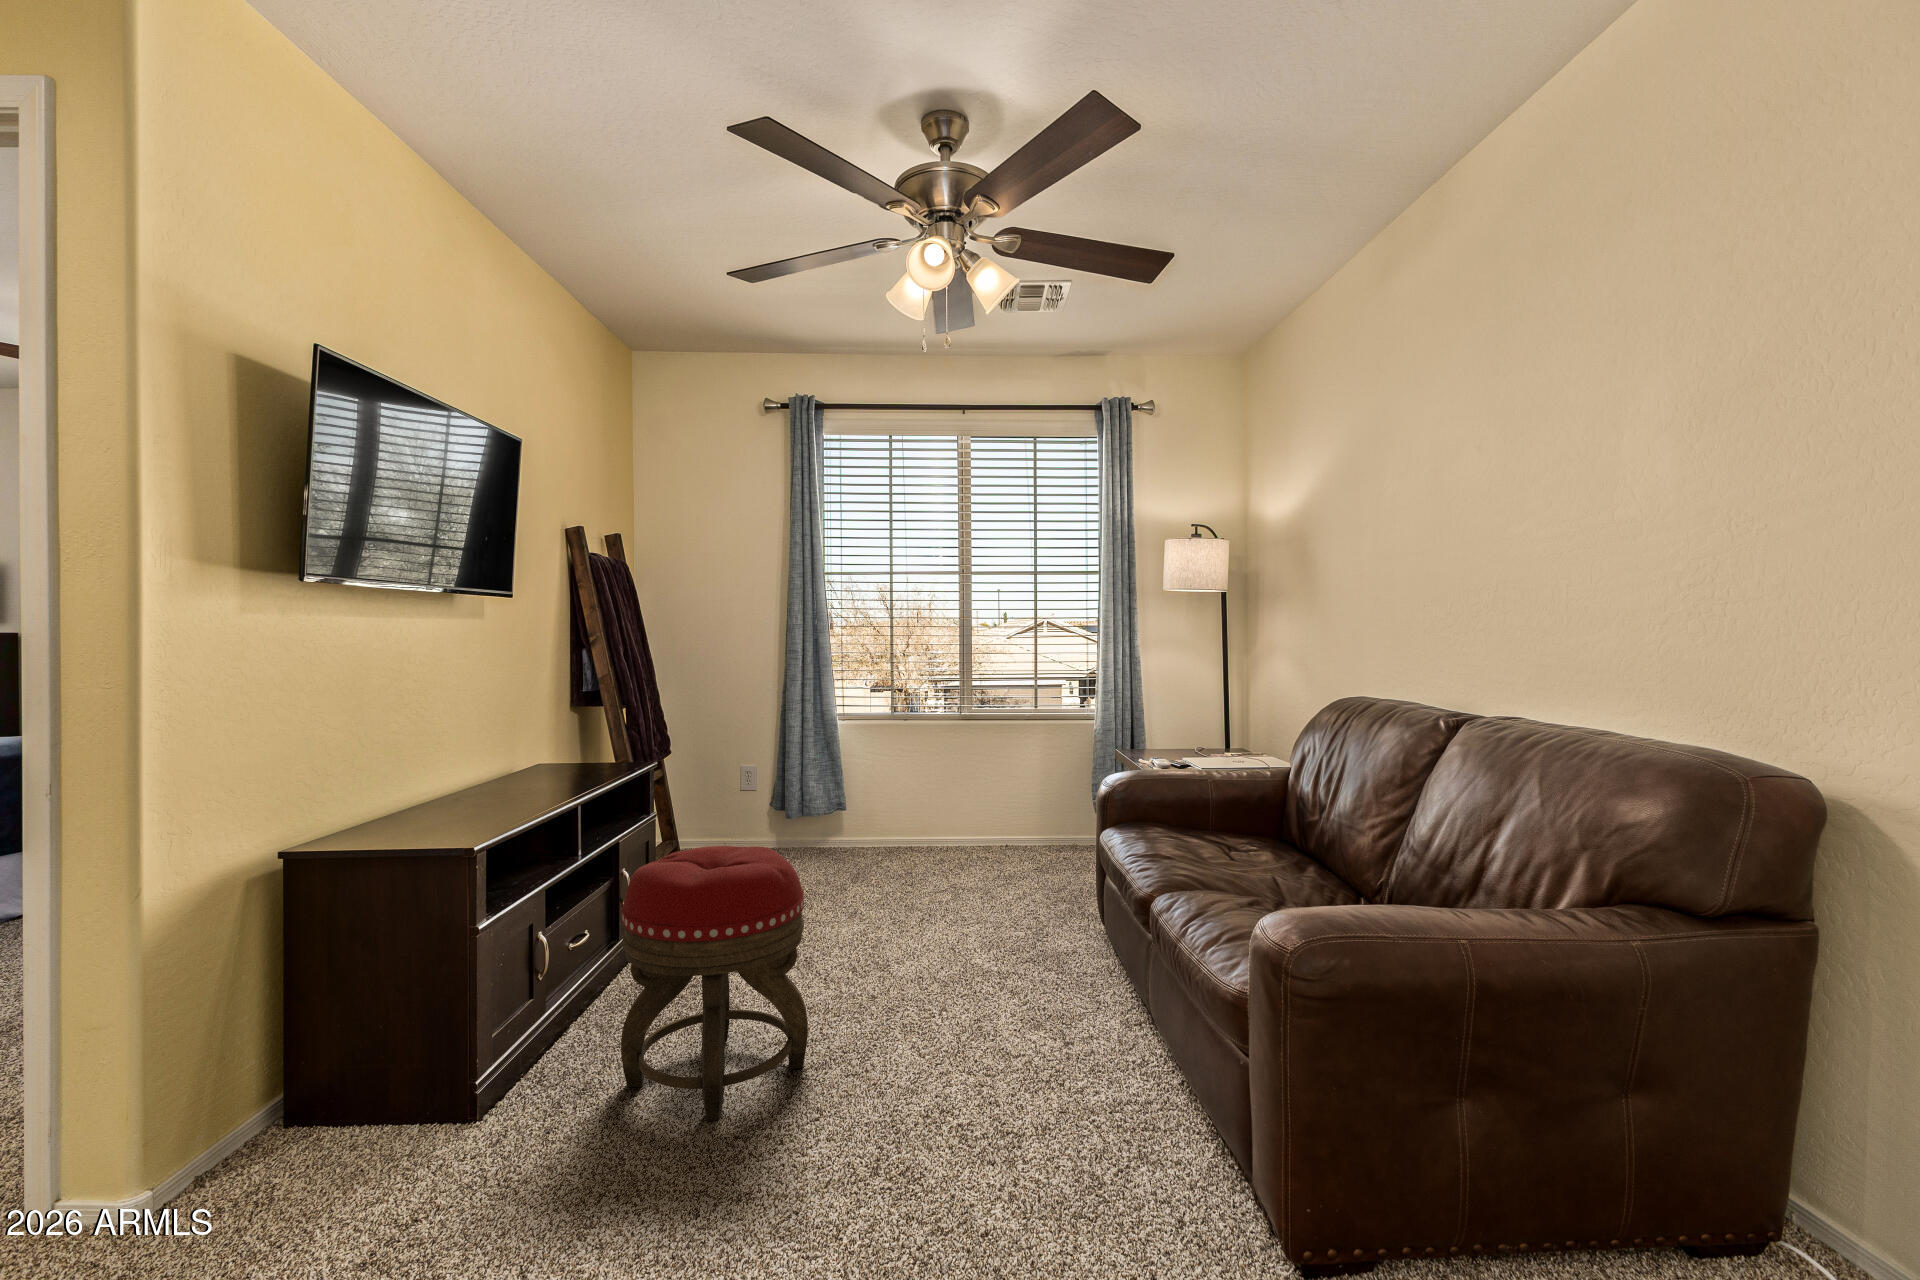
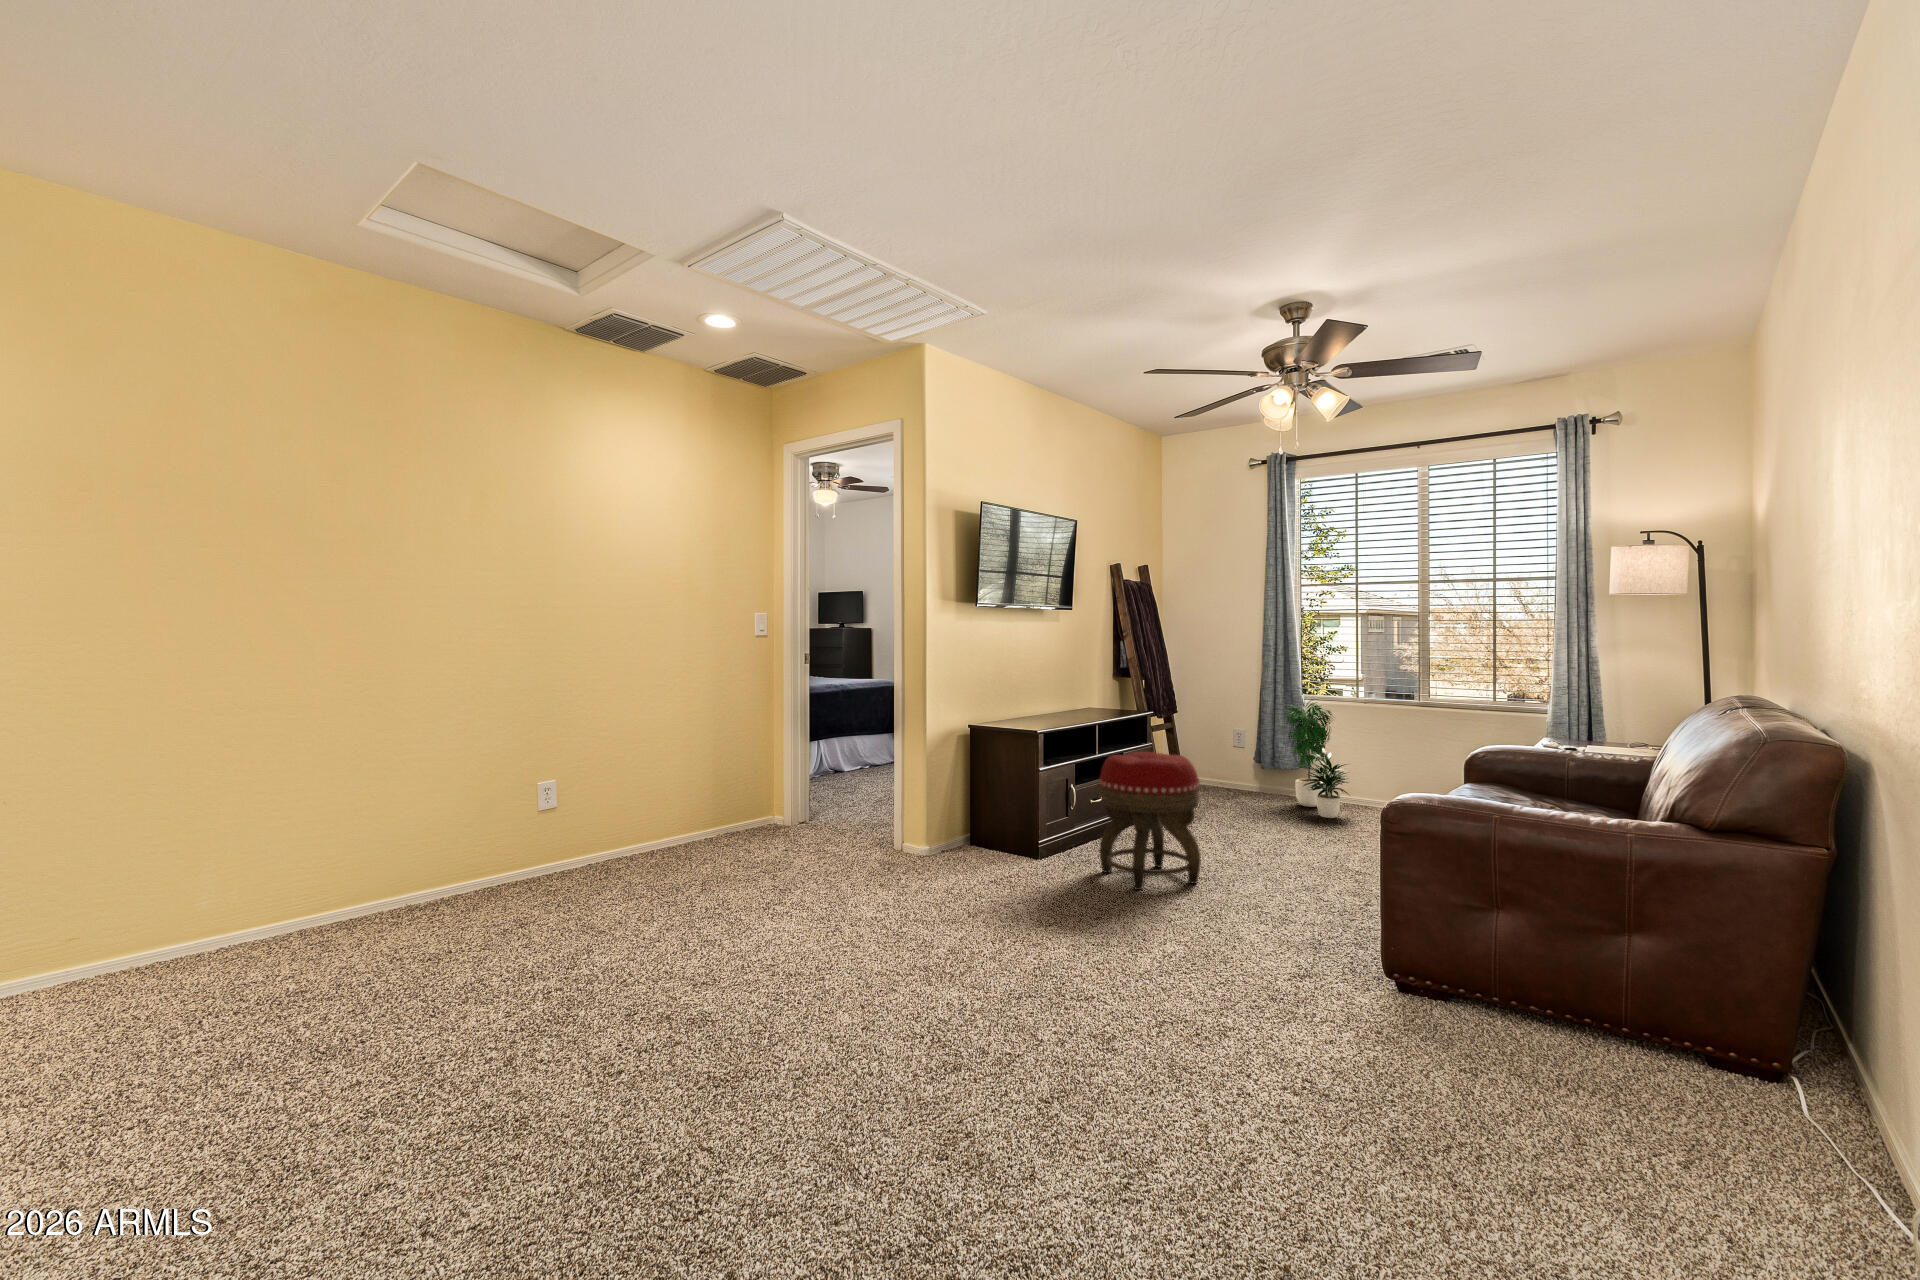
potted plant: none [813,716,912,876] -> present [1285,699,1349,818]

